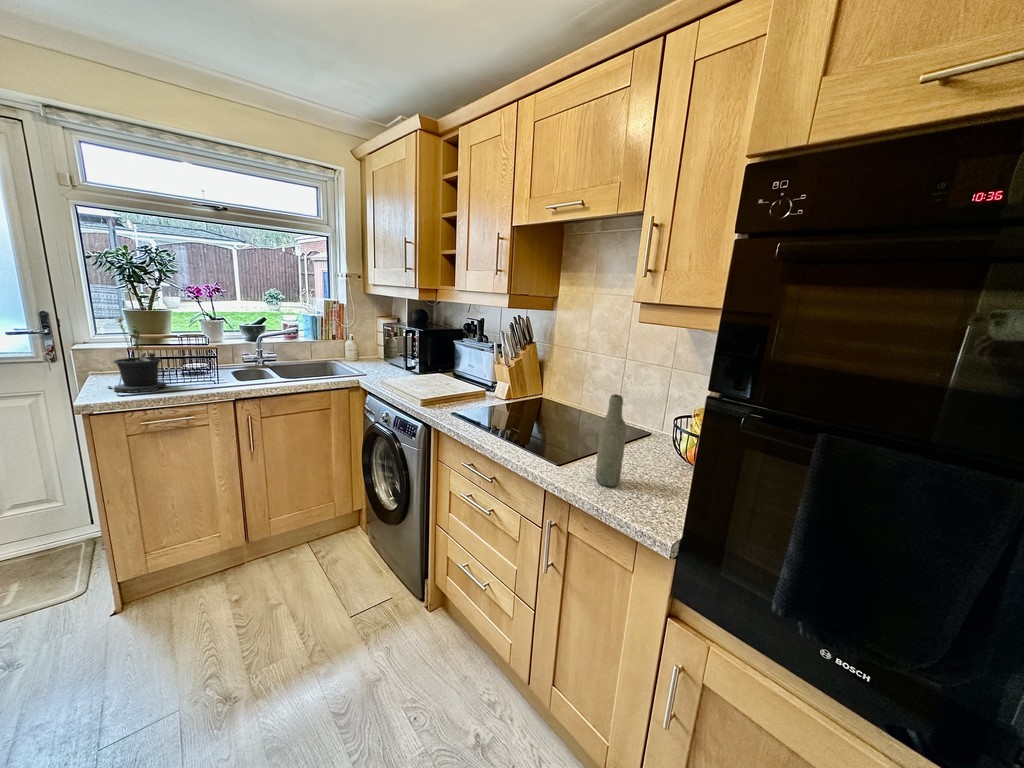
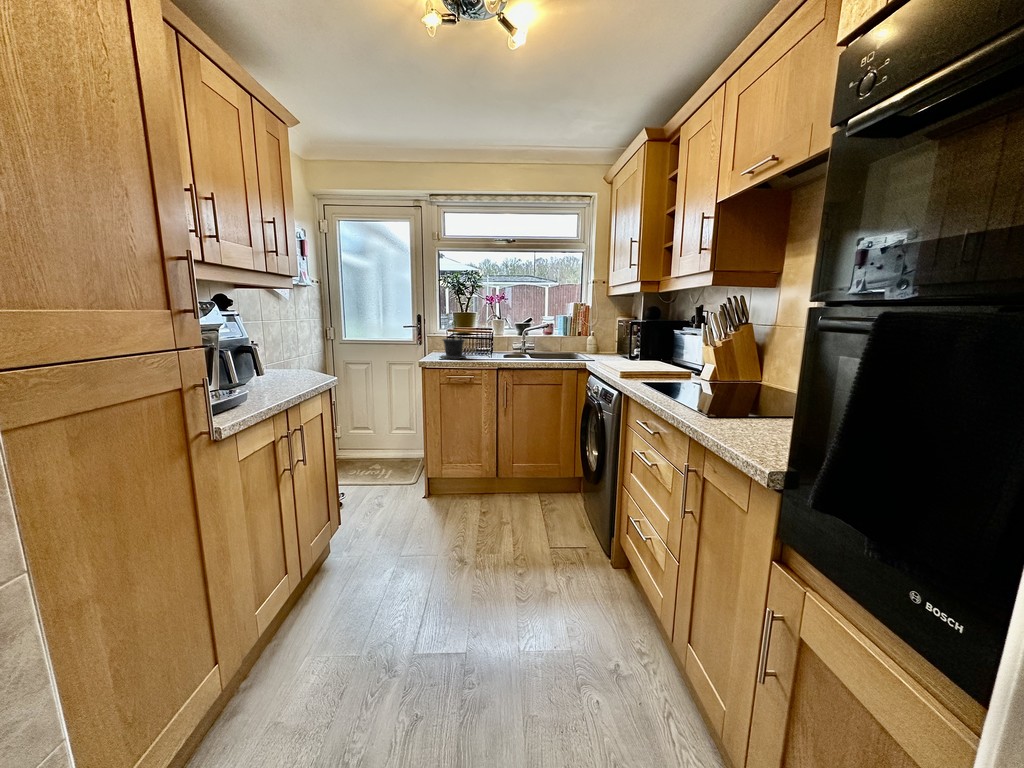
bottle: present [596,394,626,486] -> none [733,335,767,432]

